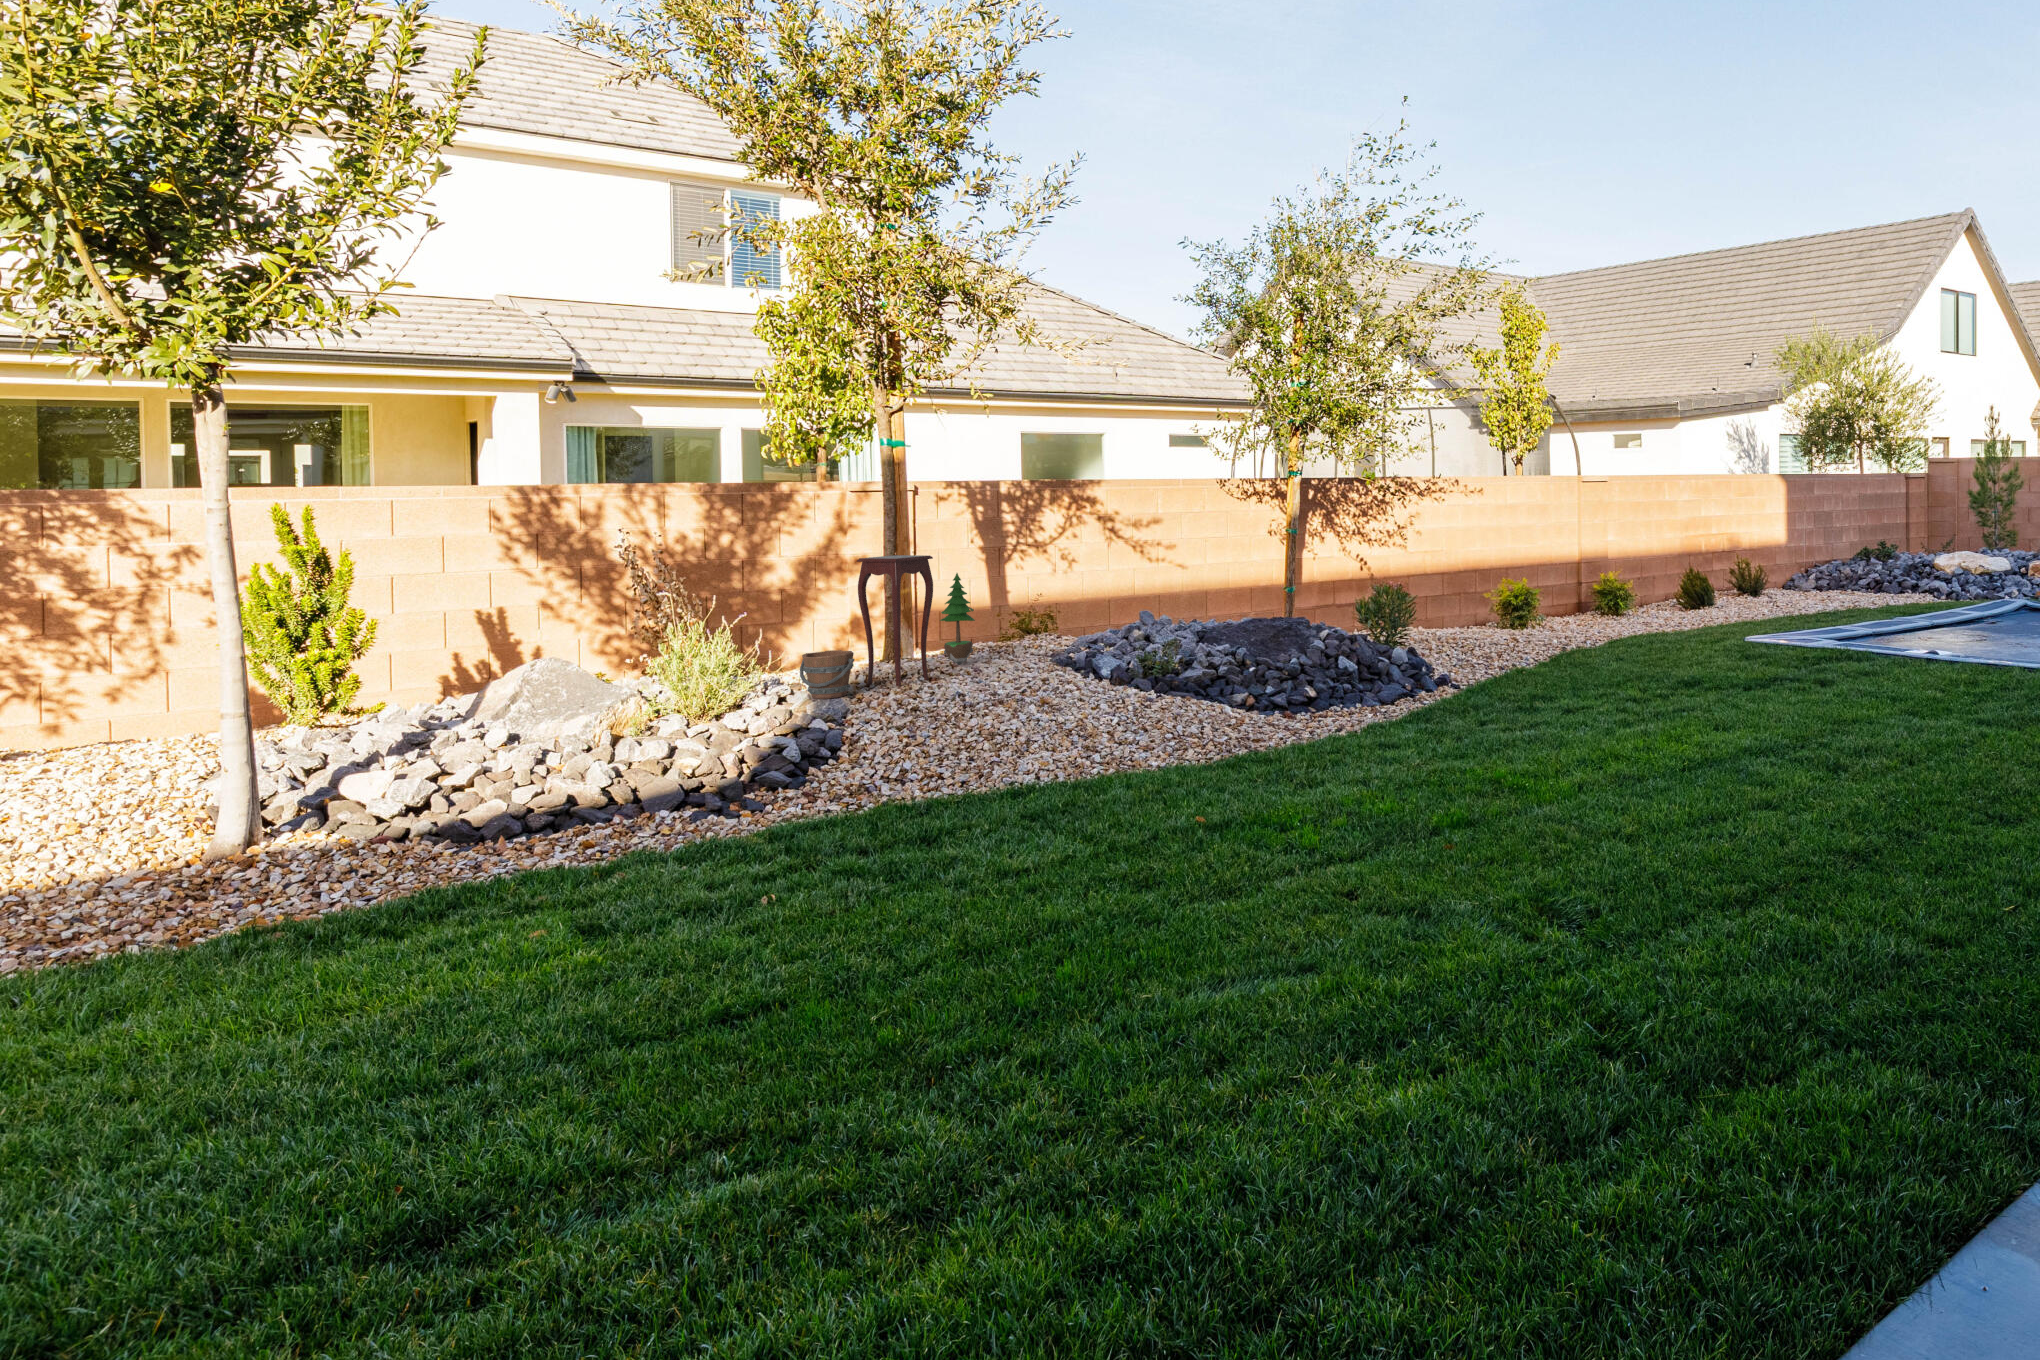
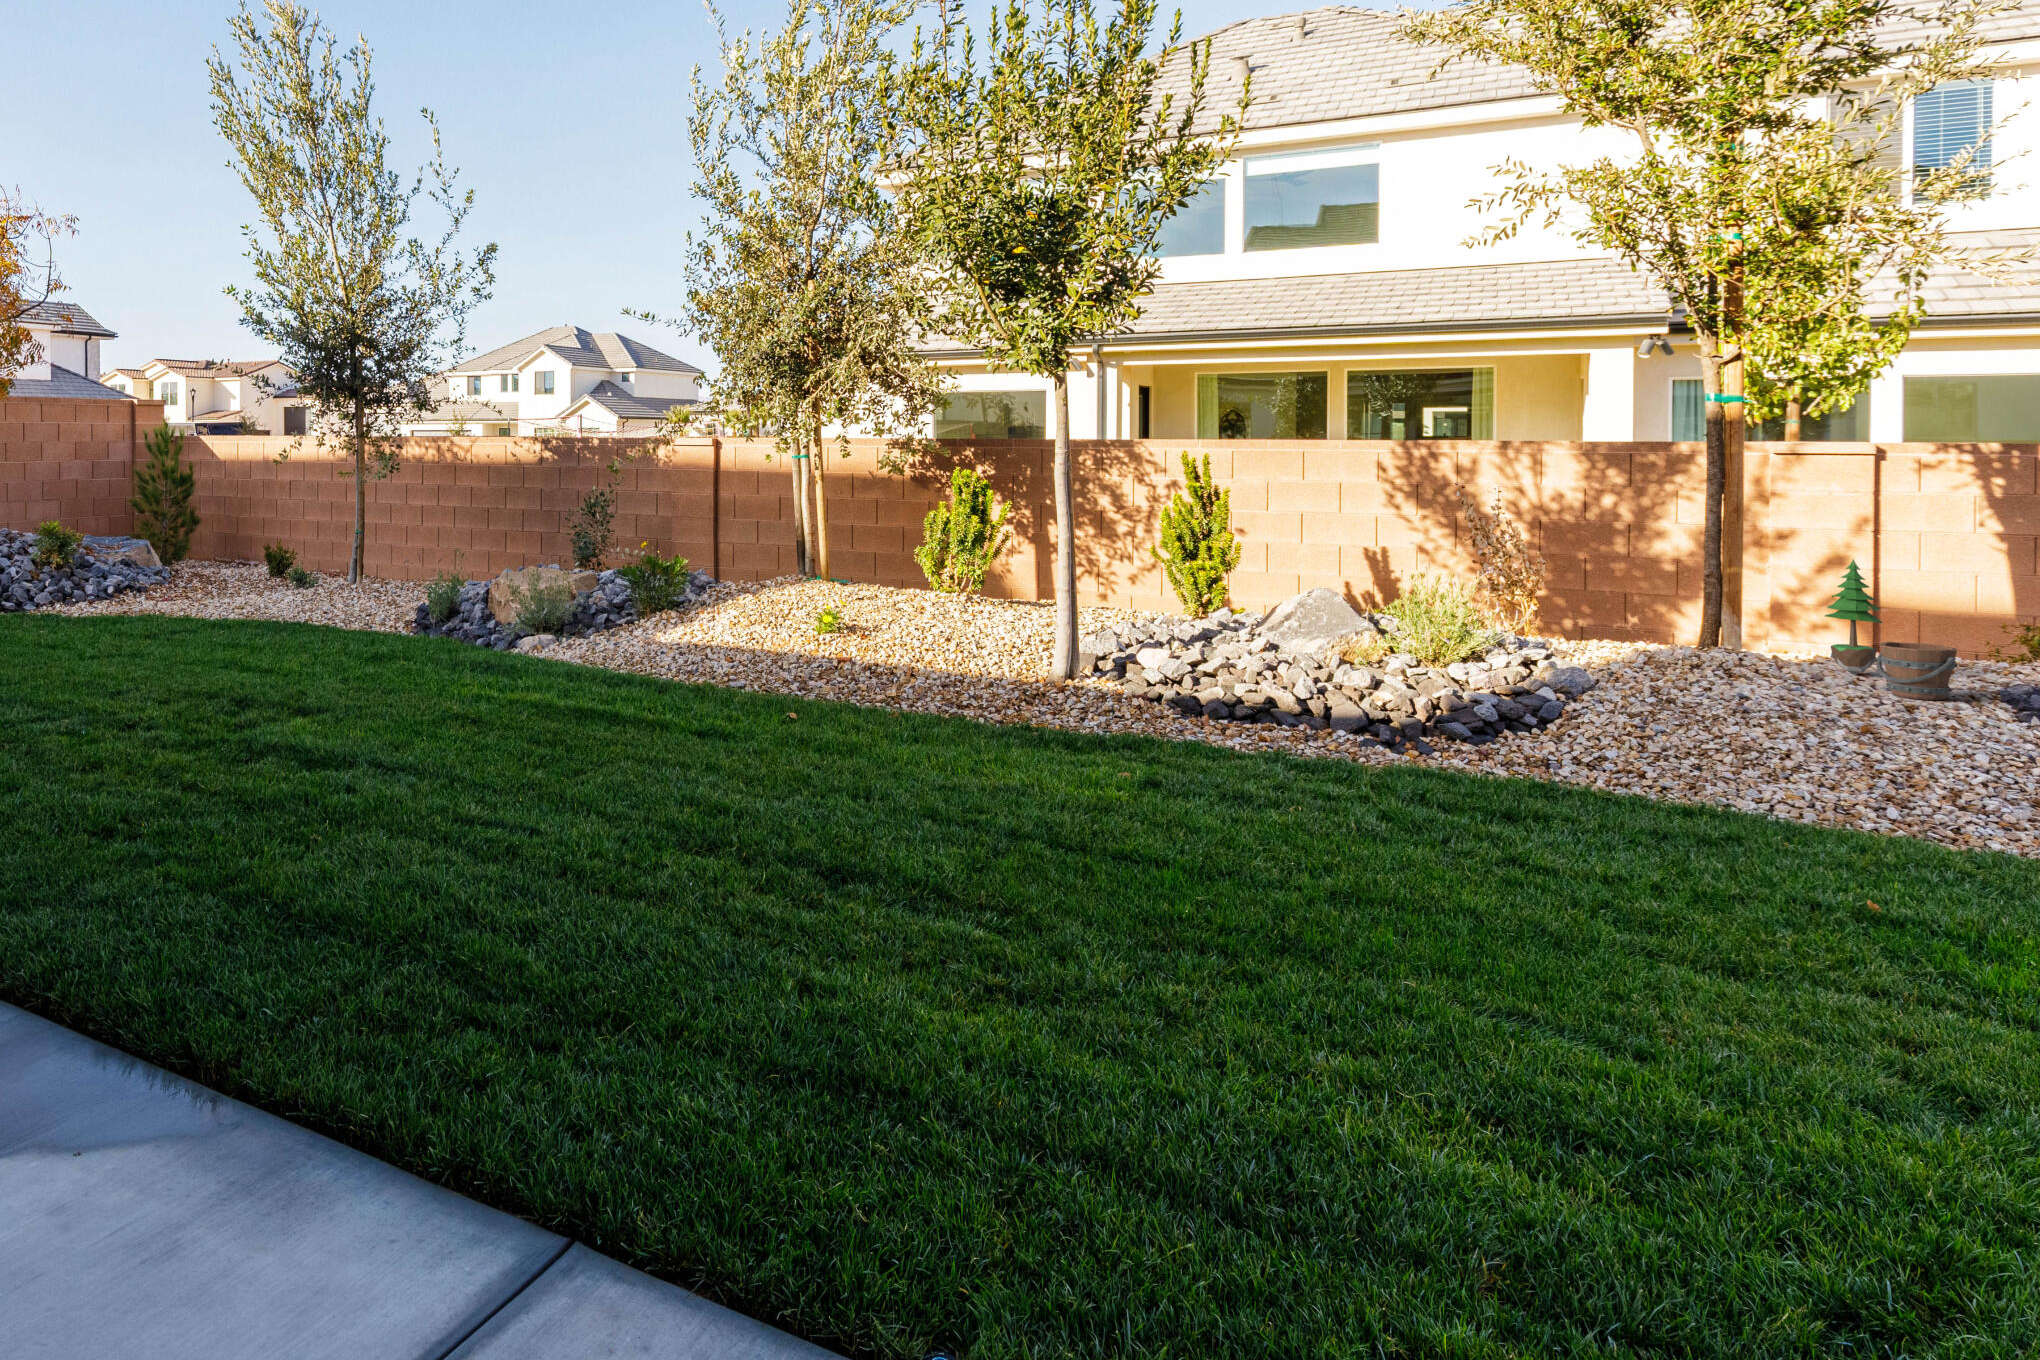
side table: present [857,555,933,686] -> none [1679,530,1784,682]
bucket: present [800,650,854,699] -> present [1877,642,1958,700]

